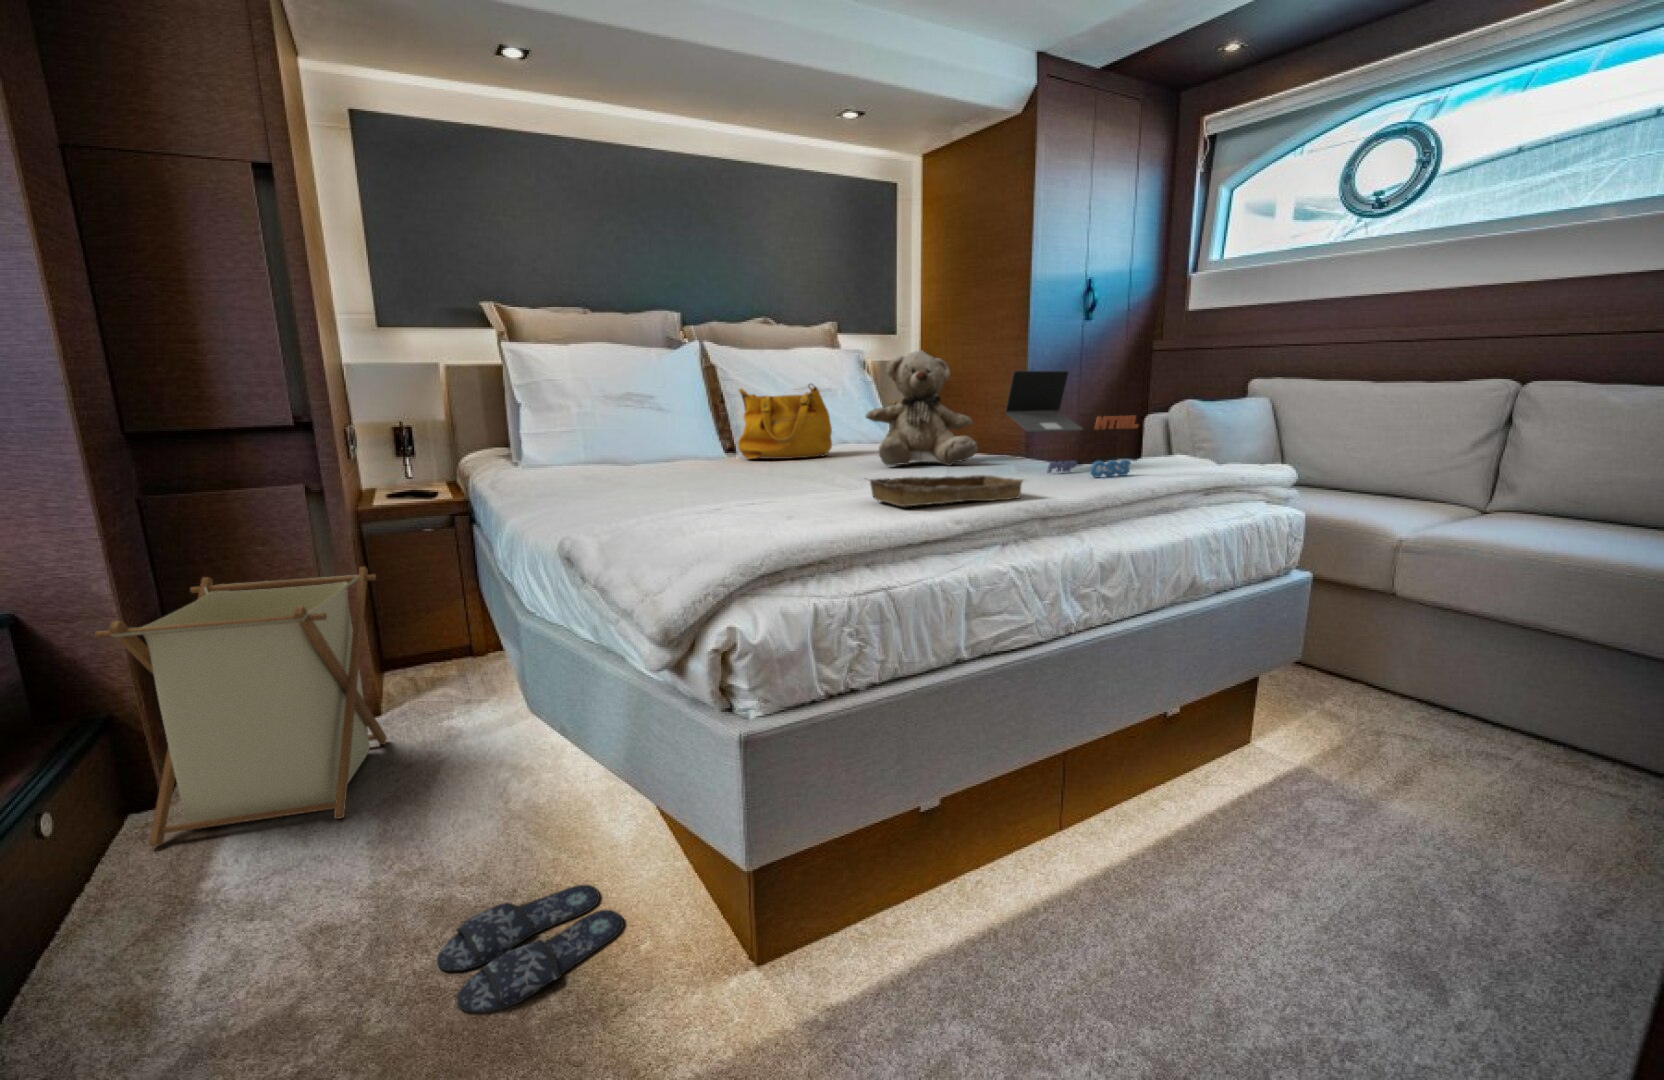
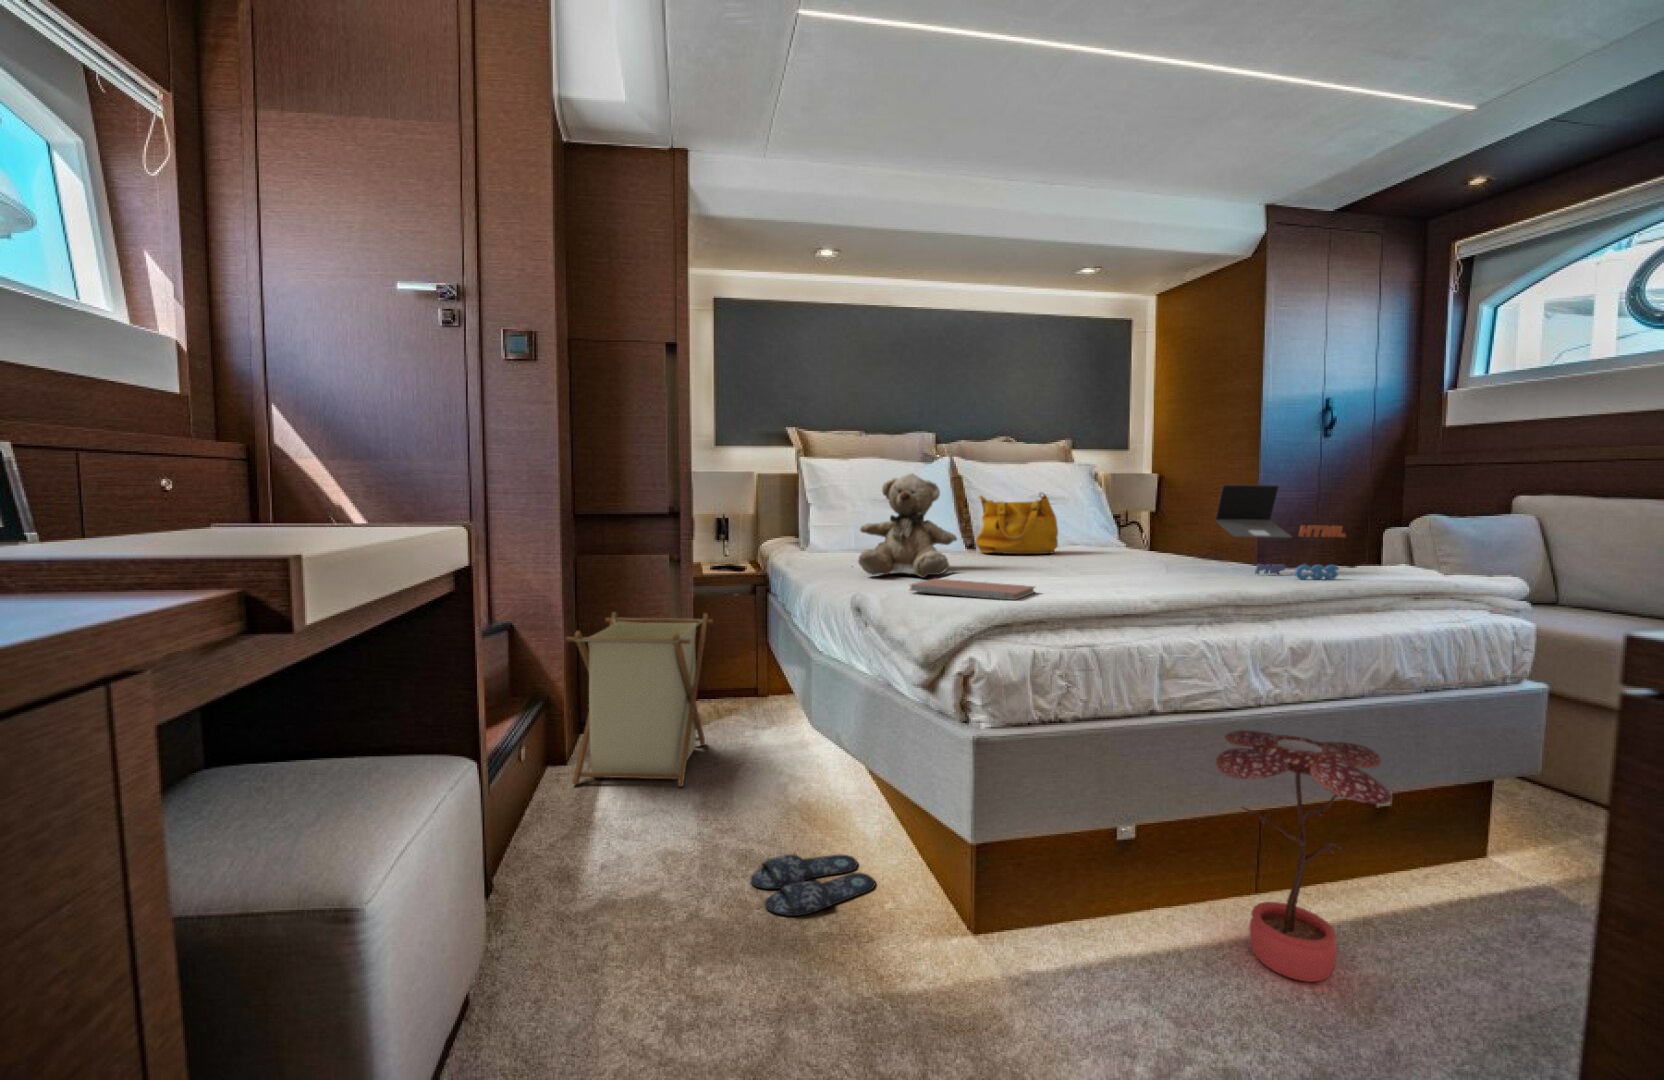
teddy bear: present [866,350,978,466] -> present [858,473,957,578]
tray: present [870,475,1023,507] -> none [1078,567,1224,590]
notebook: none [641,505,813,534] -> present [910,578,1034,600]
potted plant: none [1036,666,1227,943] -> present [1216,730,1392,982]

